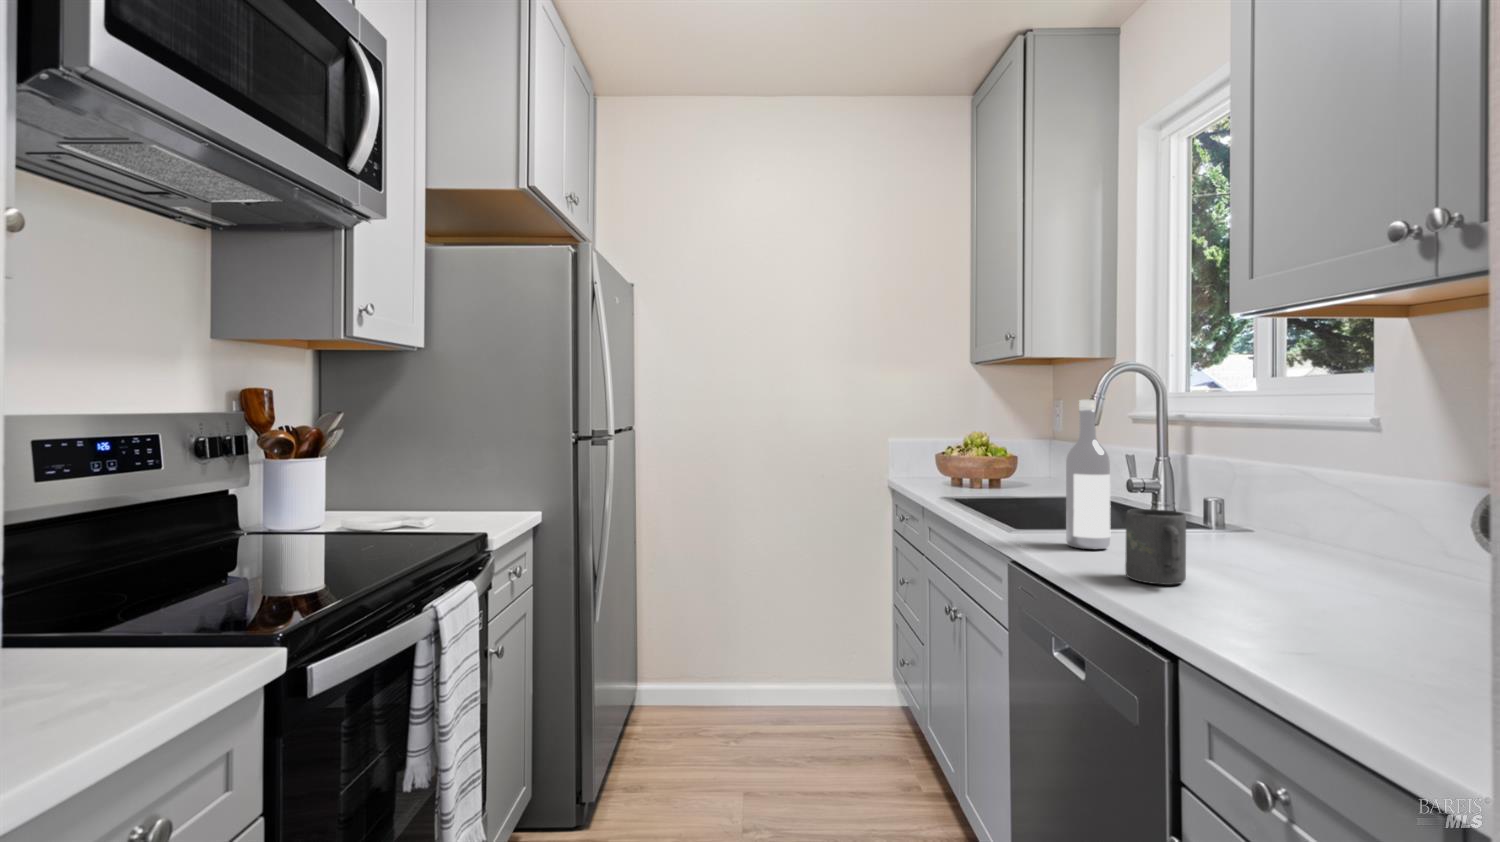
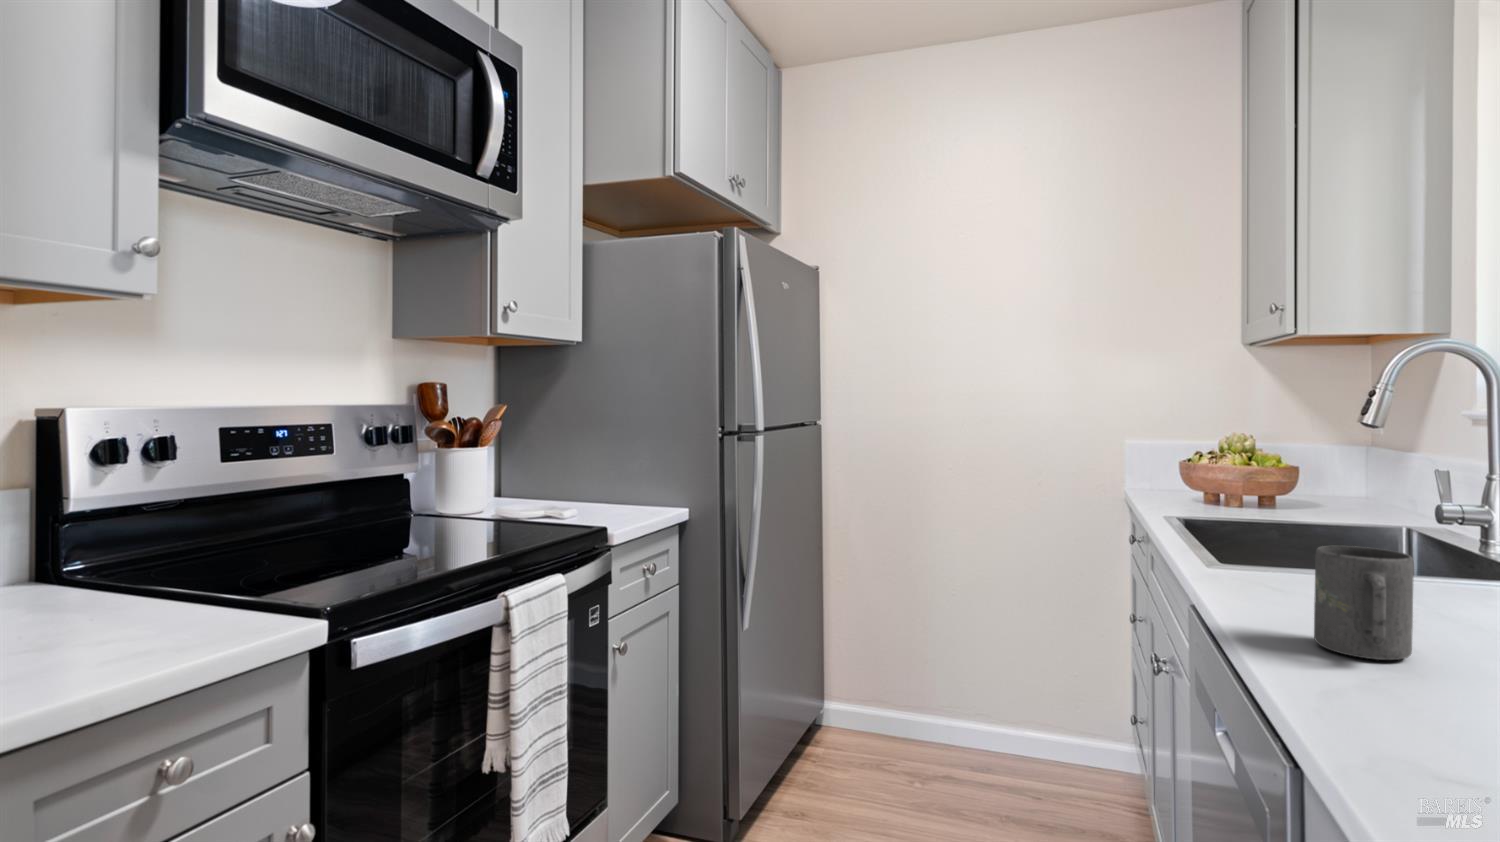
wine bottle: present [1066,400,1110,549] -> none [1271,390,1339,599]

